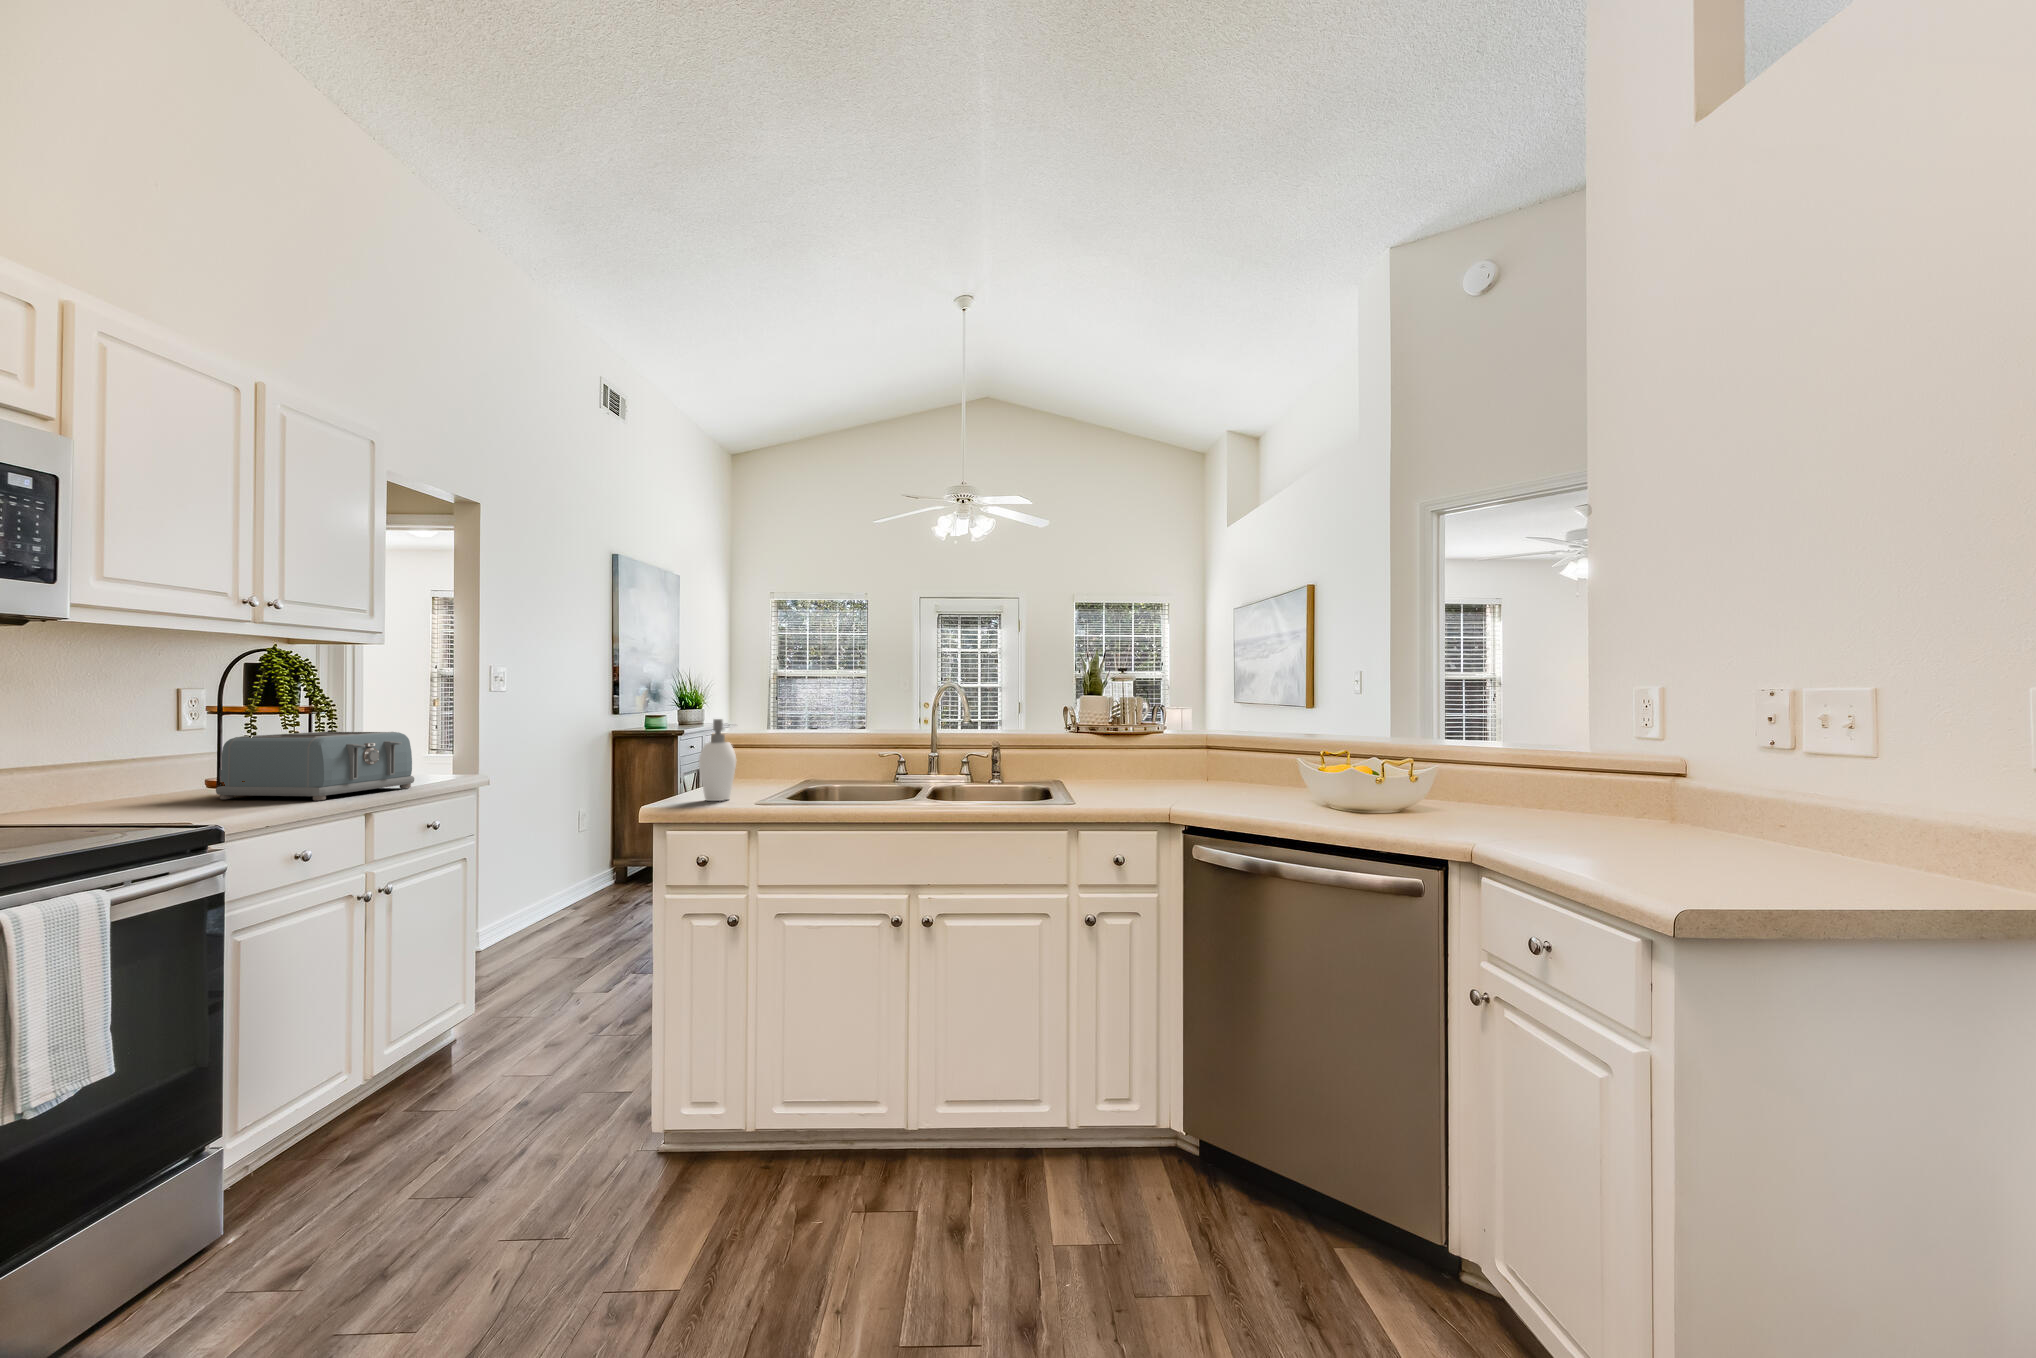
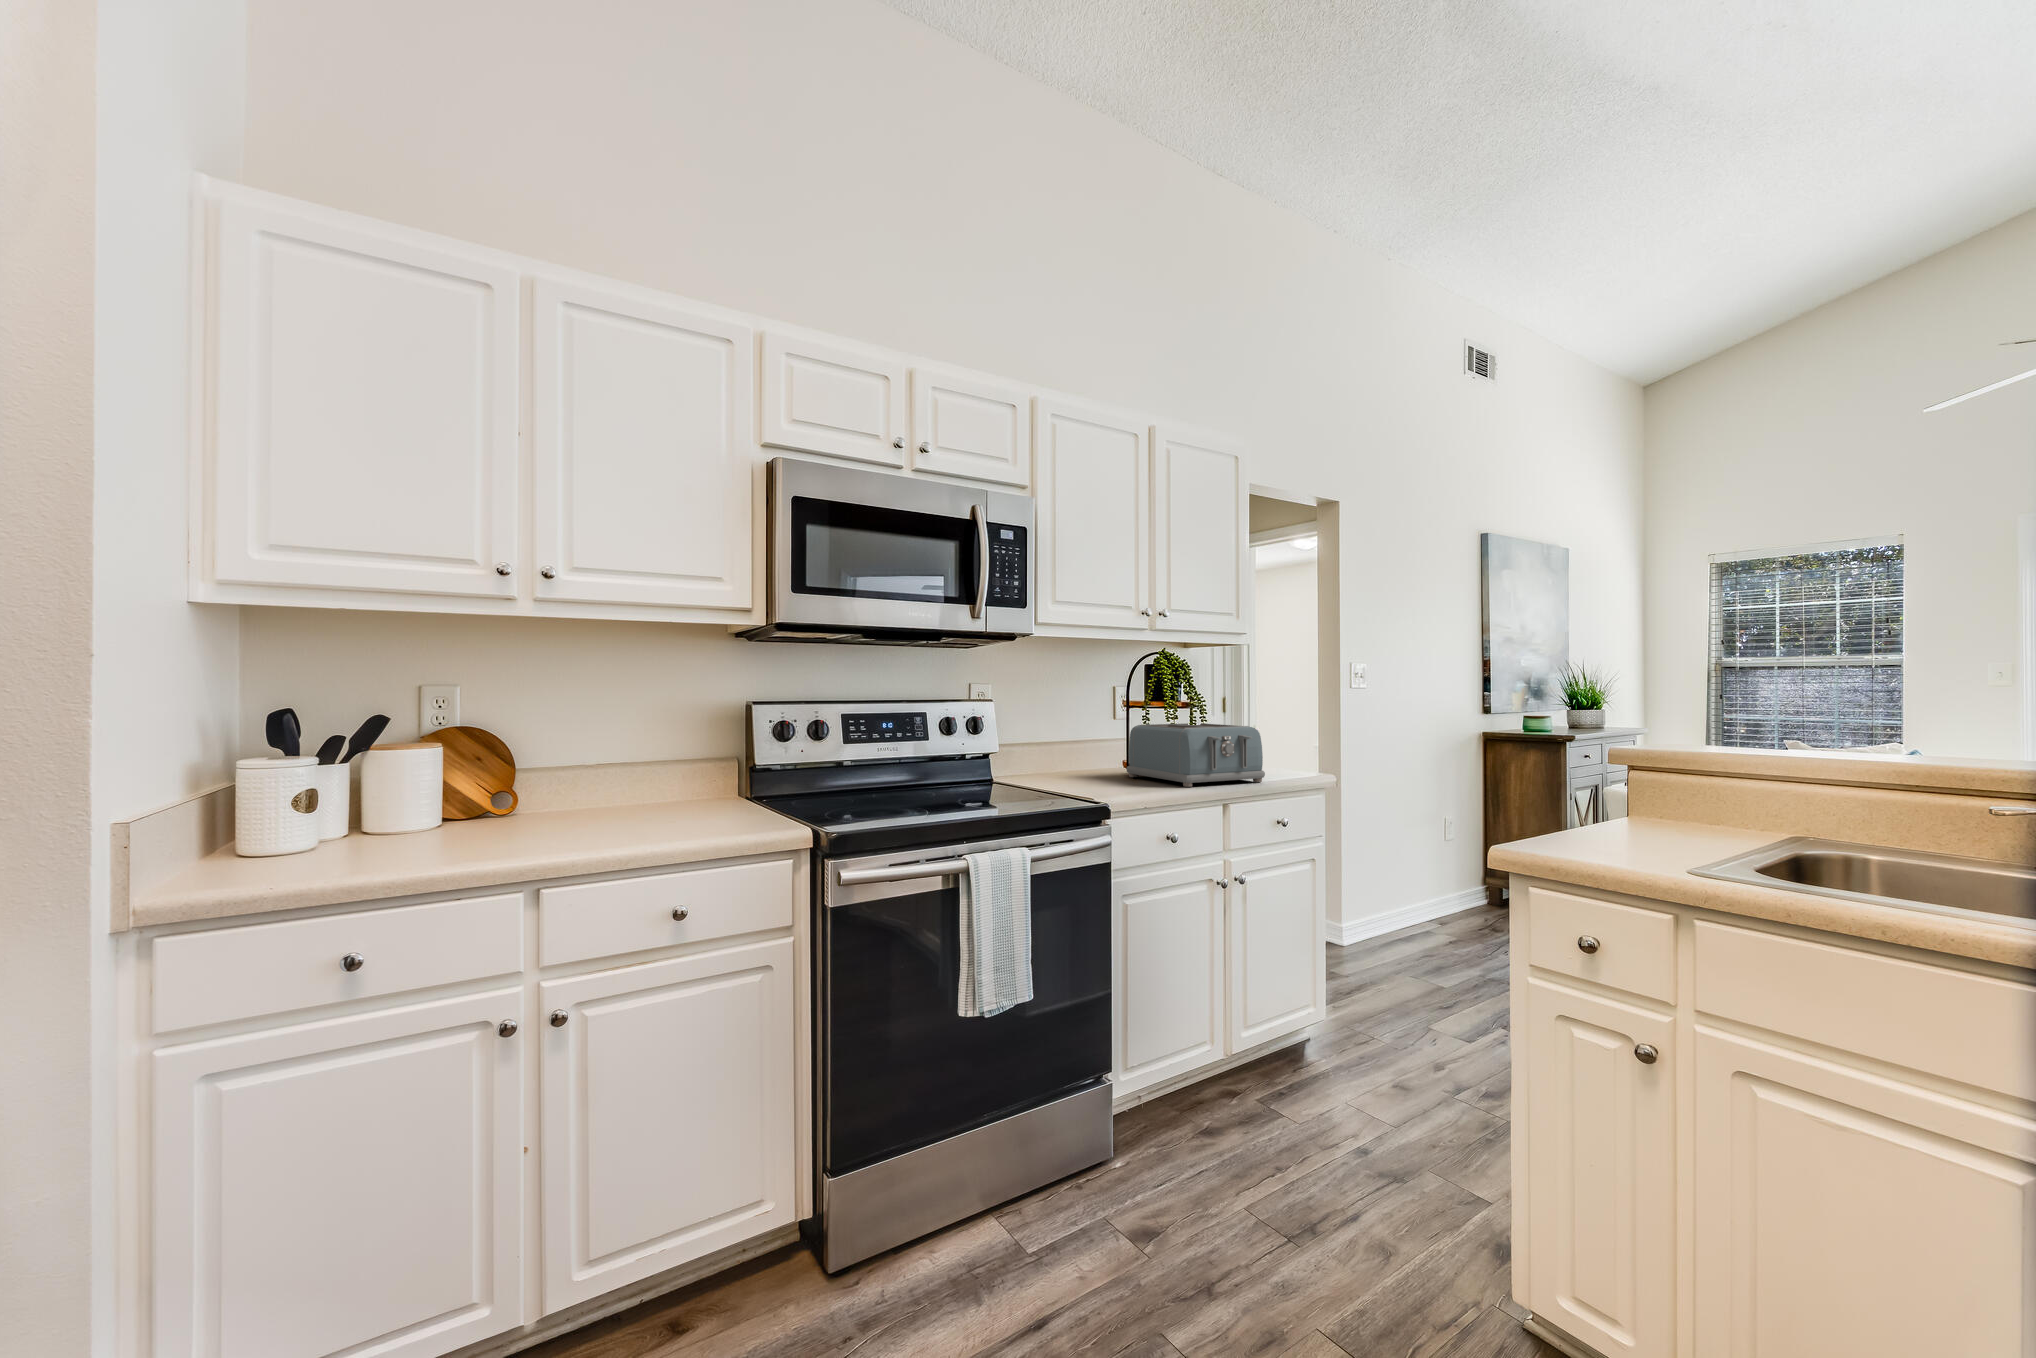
soap dispenser: present [699,719,736,801] -> none [1575,730,1640,852]

